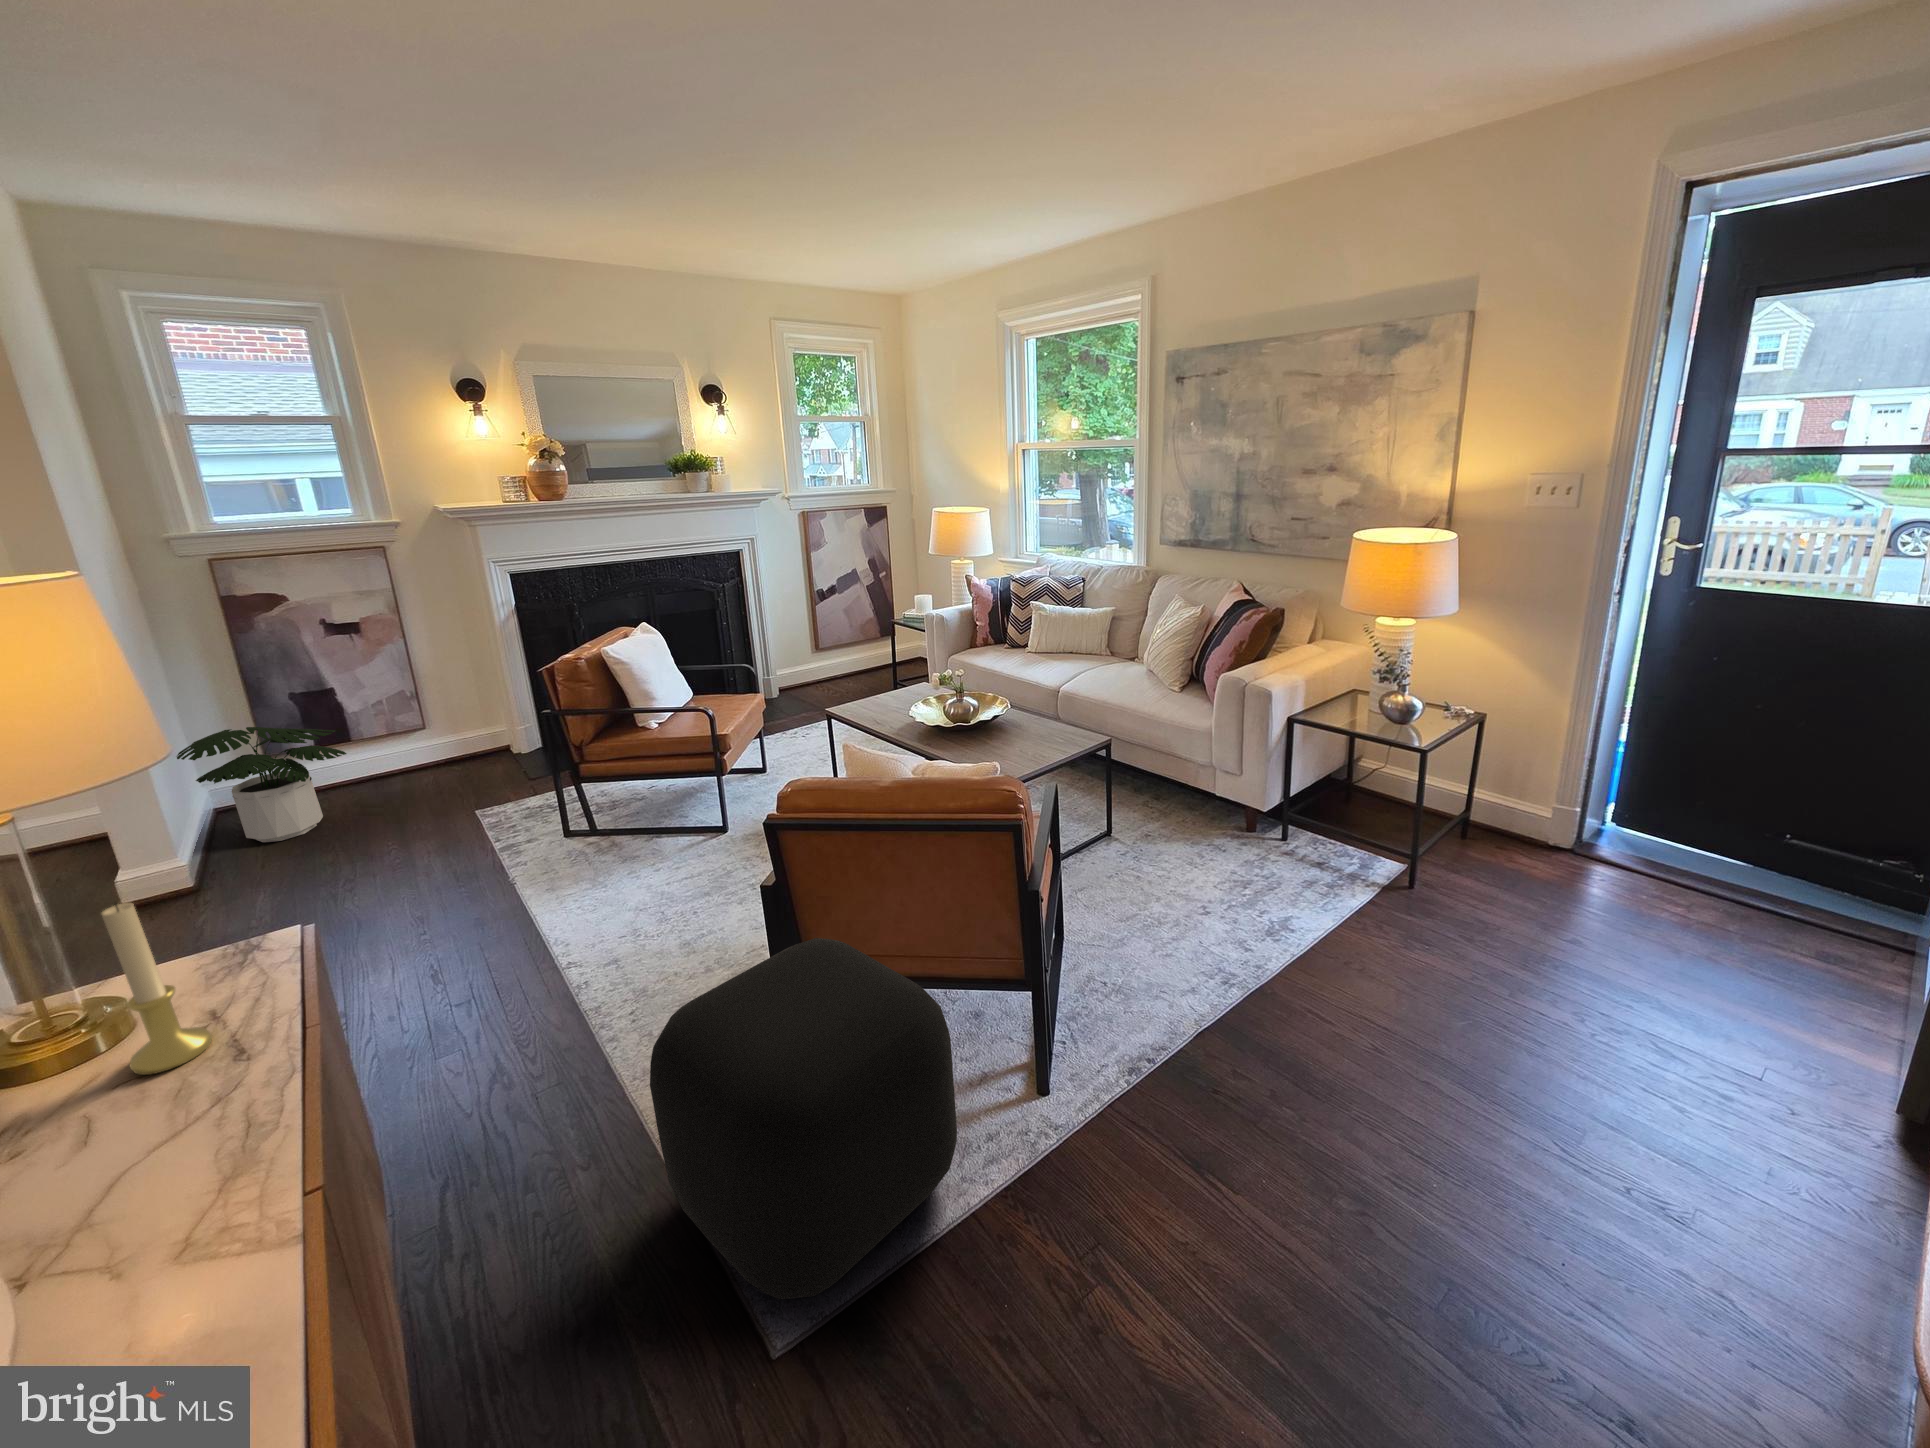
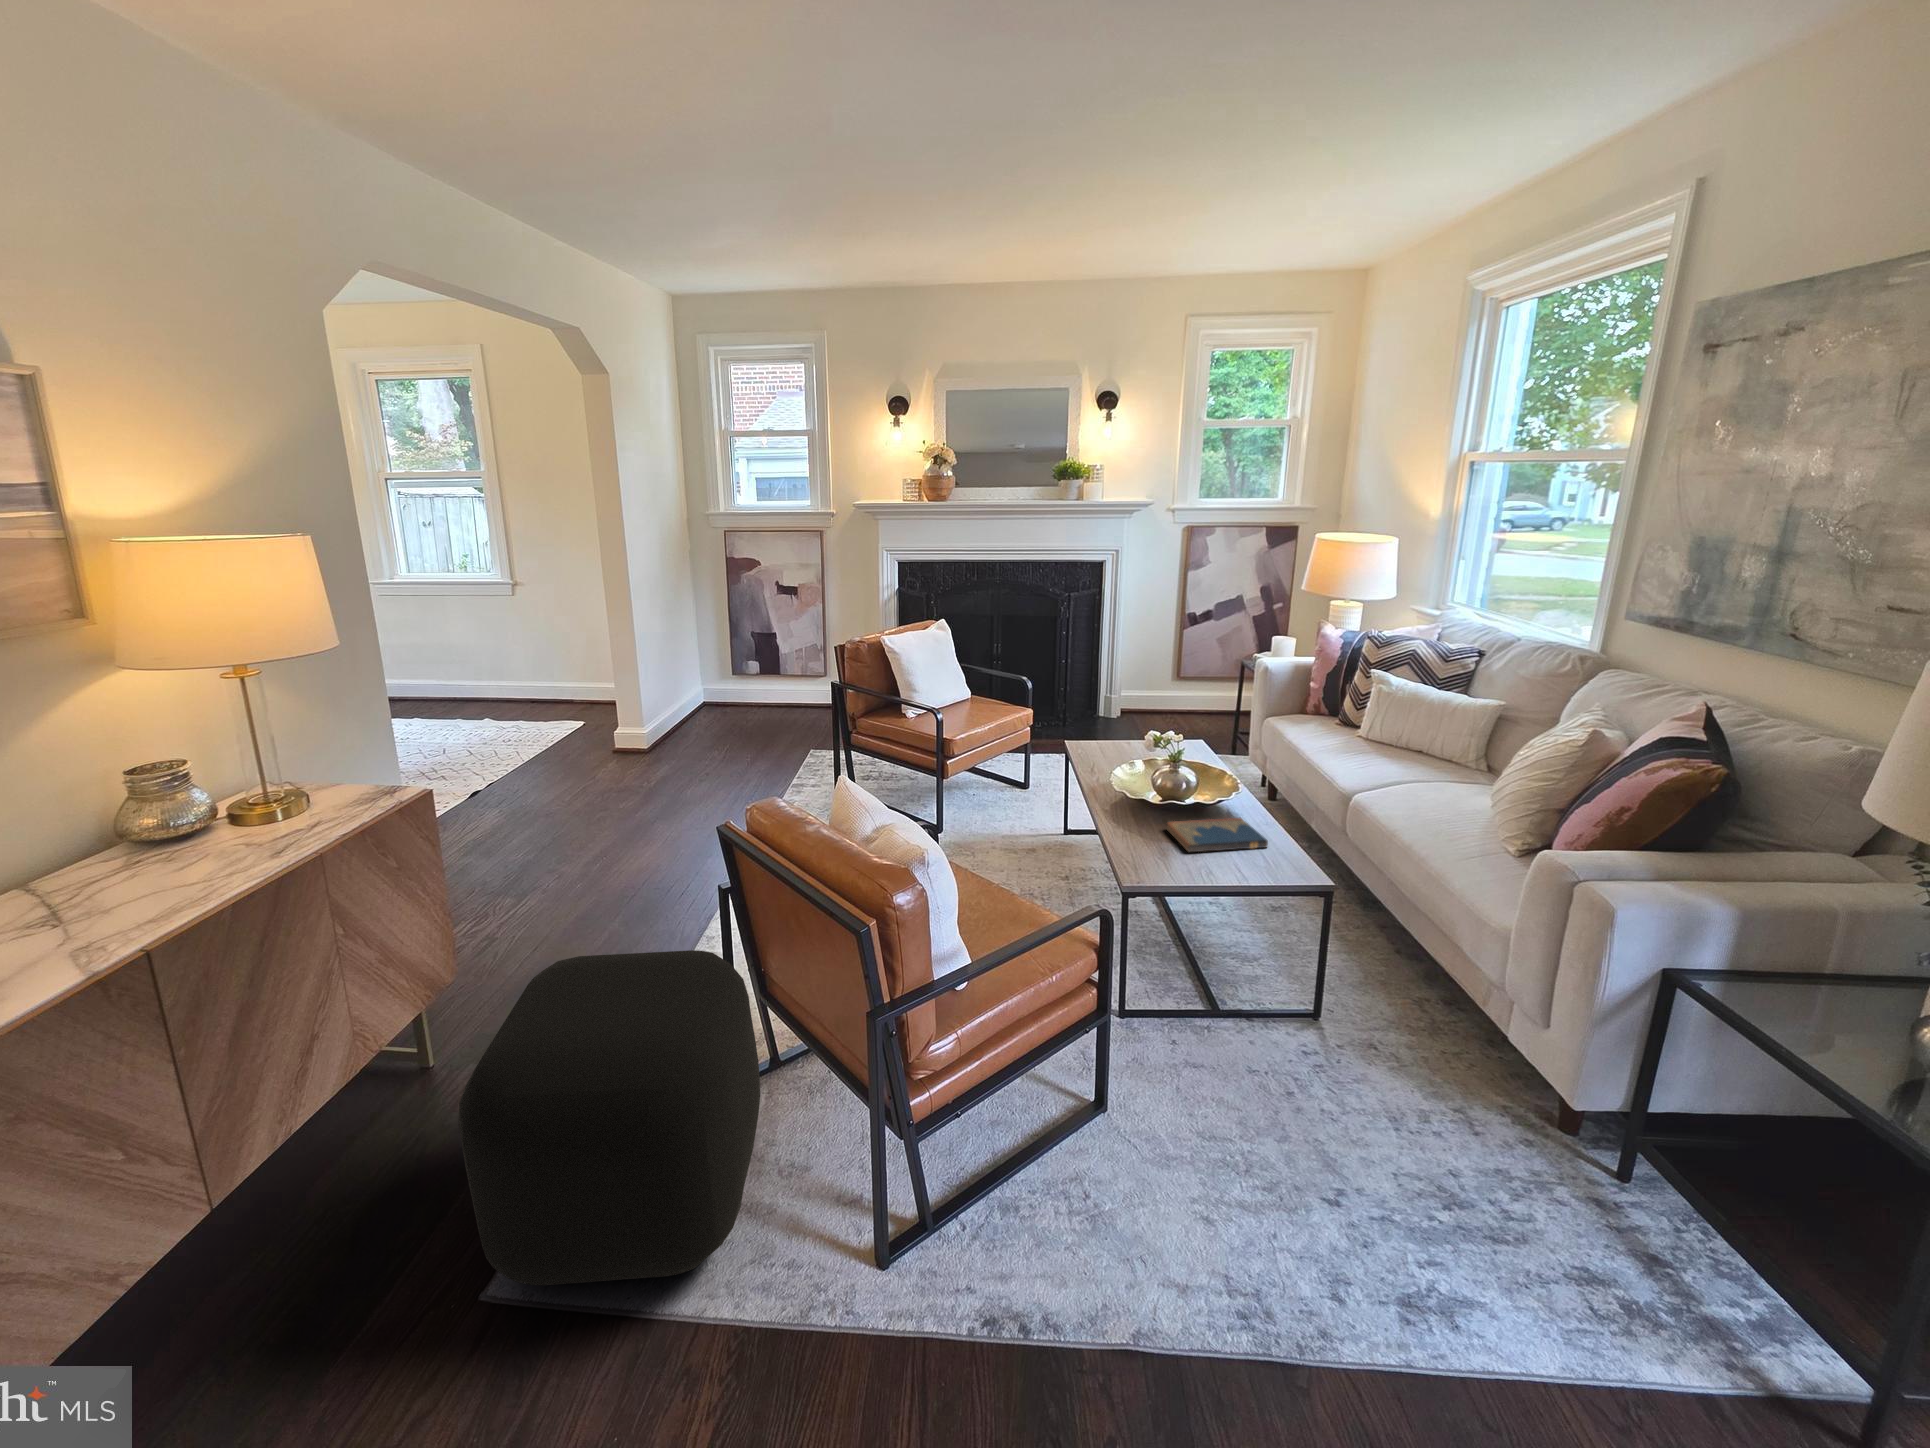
hardcover book: none [991,720,1062,751] -> present [1166,818,1268,853]
potted plant: present [177,727,347,842] -> none [661,647,757,731]
candle holder: present [101,903,212,1075] -> none [240,729,296,843]

